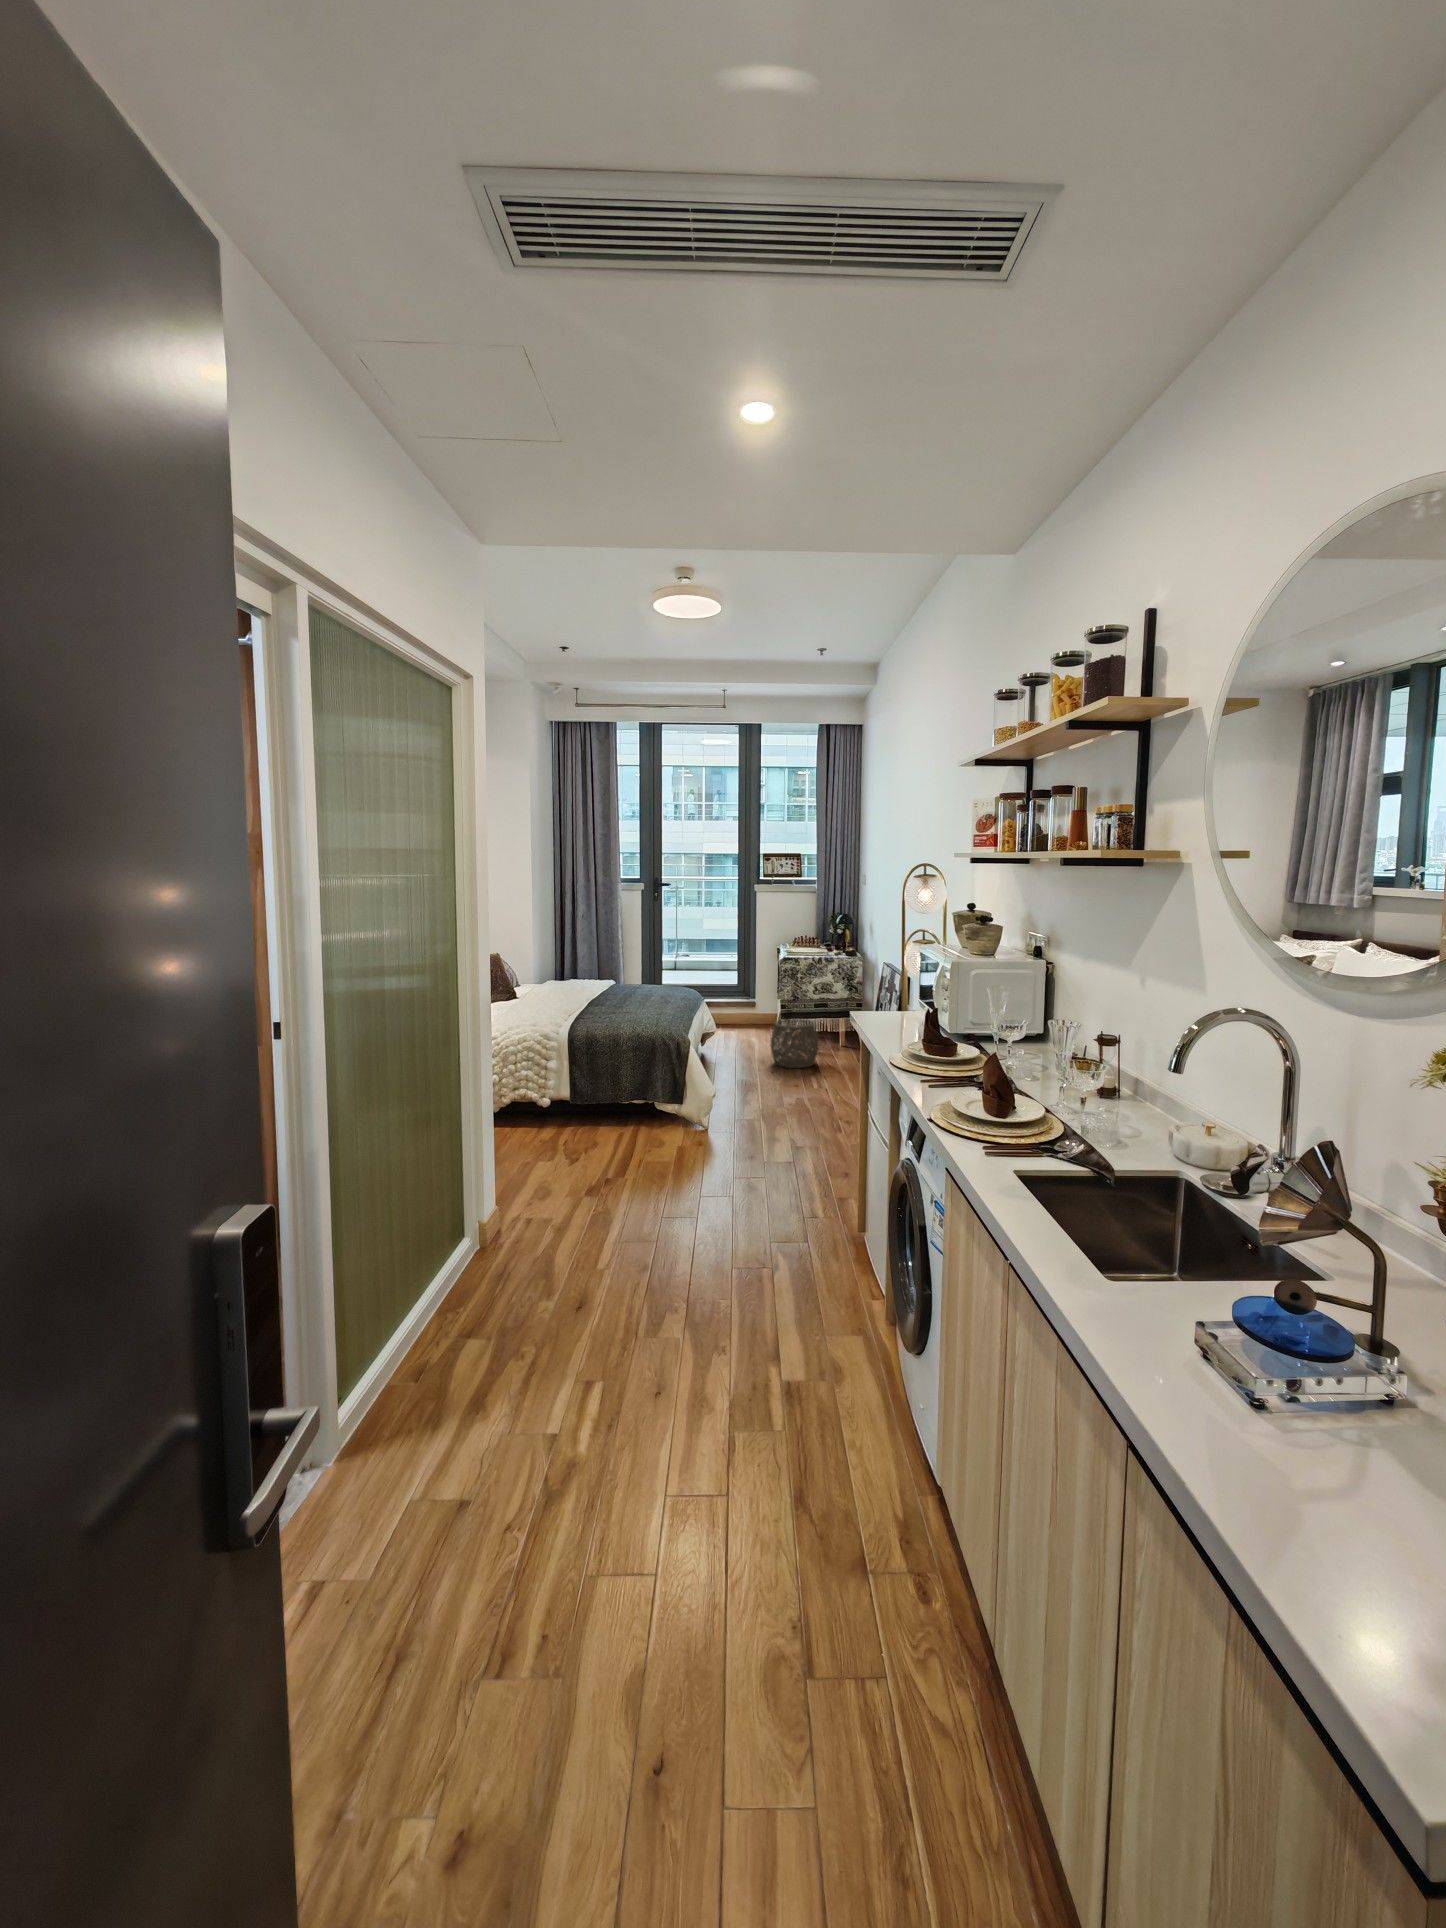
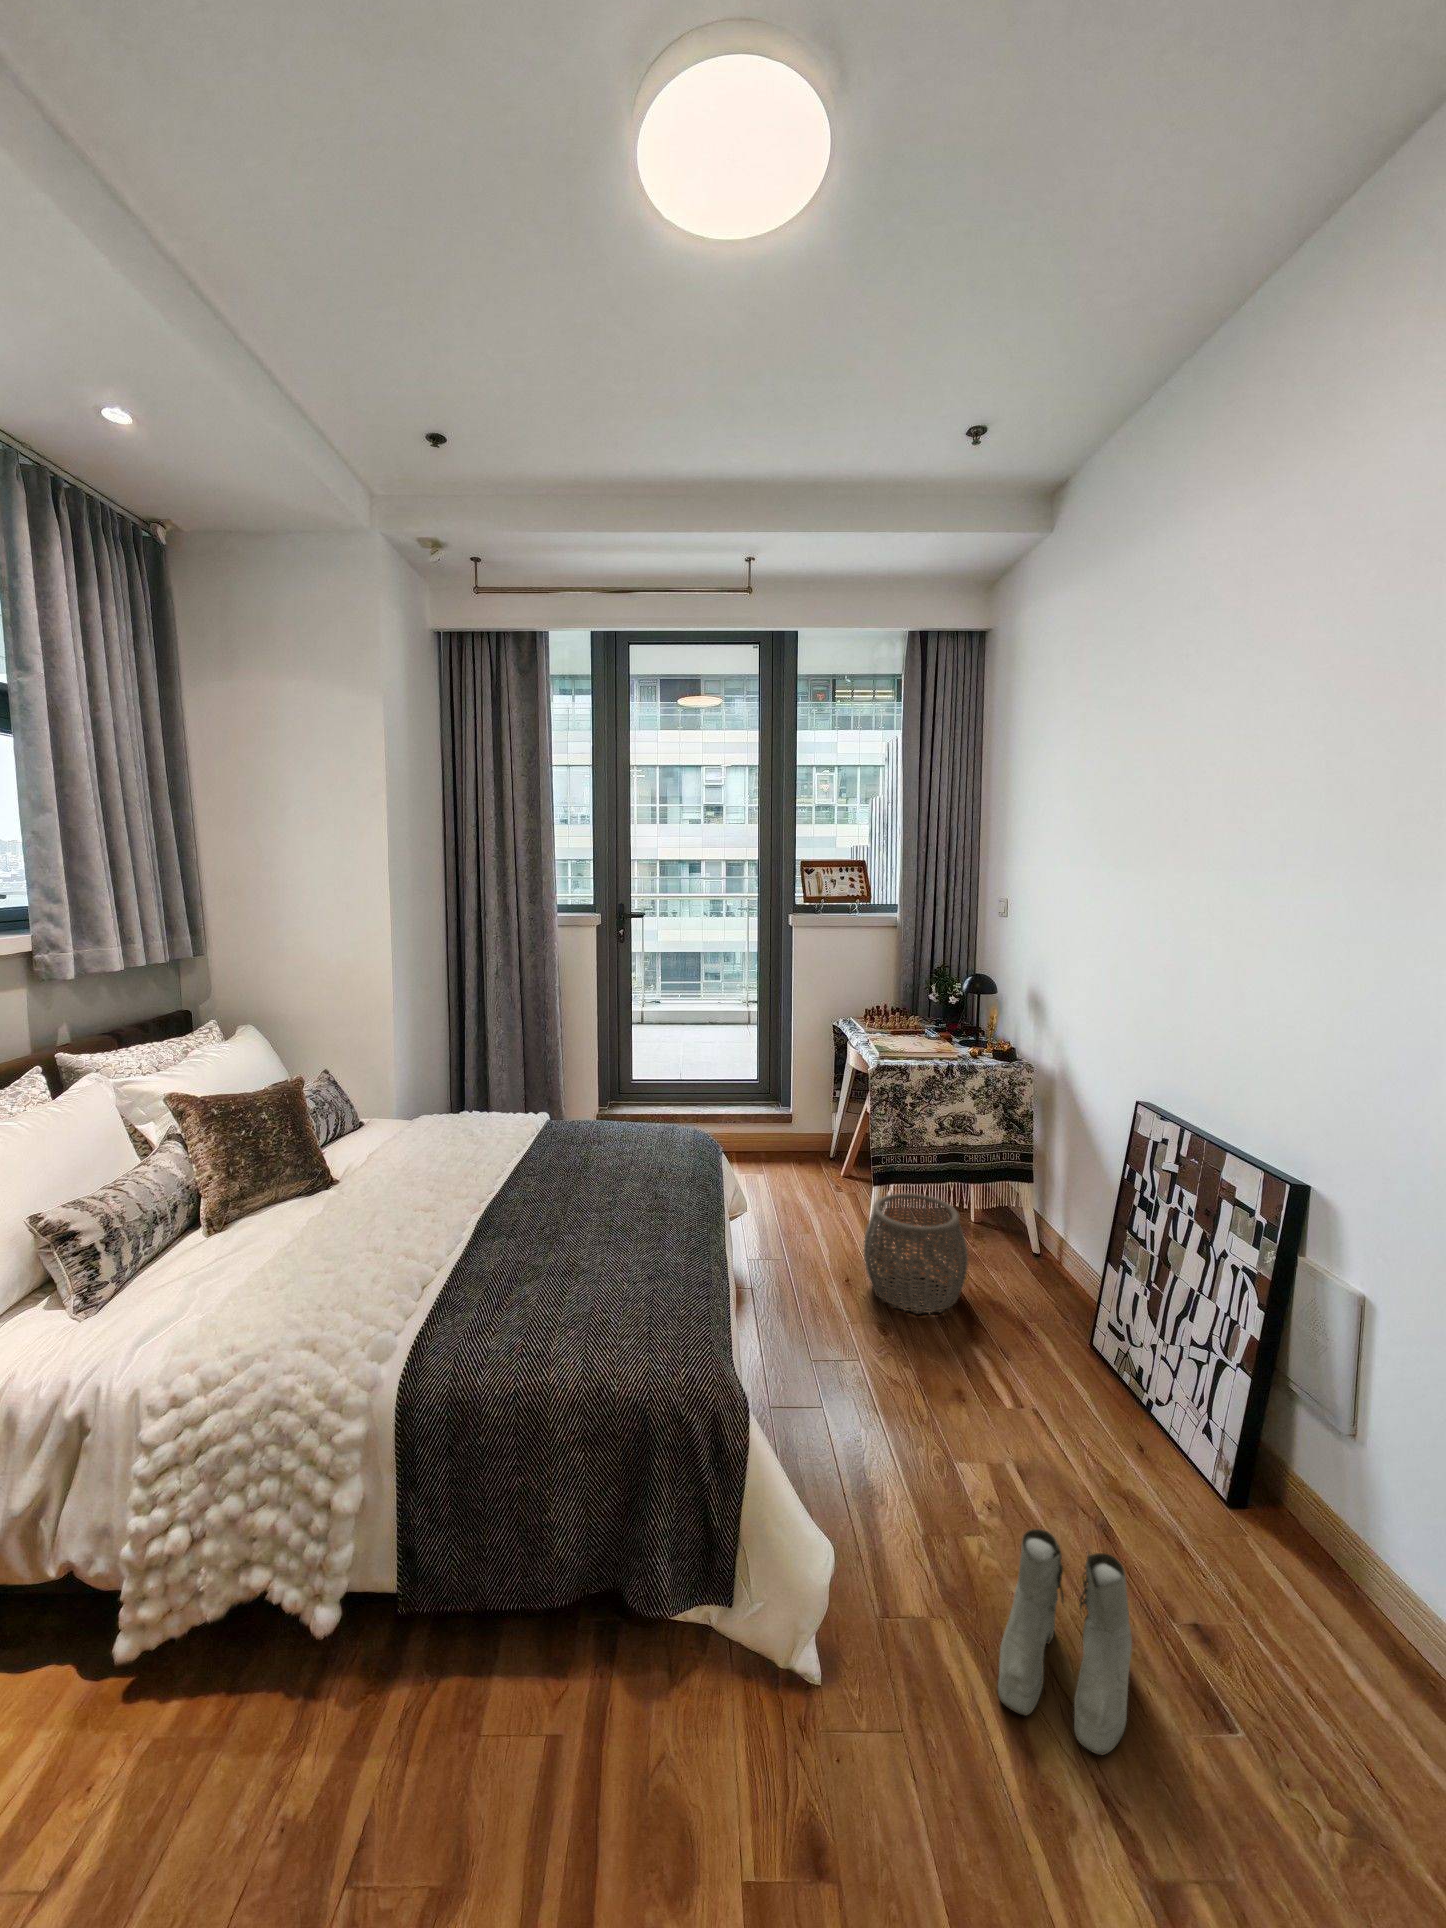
boots: none [768,1082,815,1131] -> present [998,1529,1132,1755]

